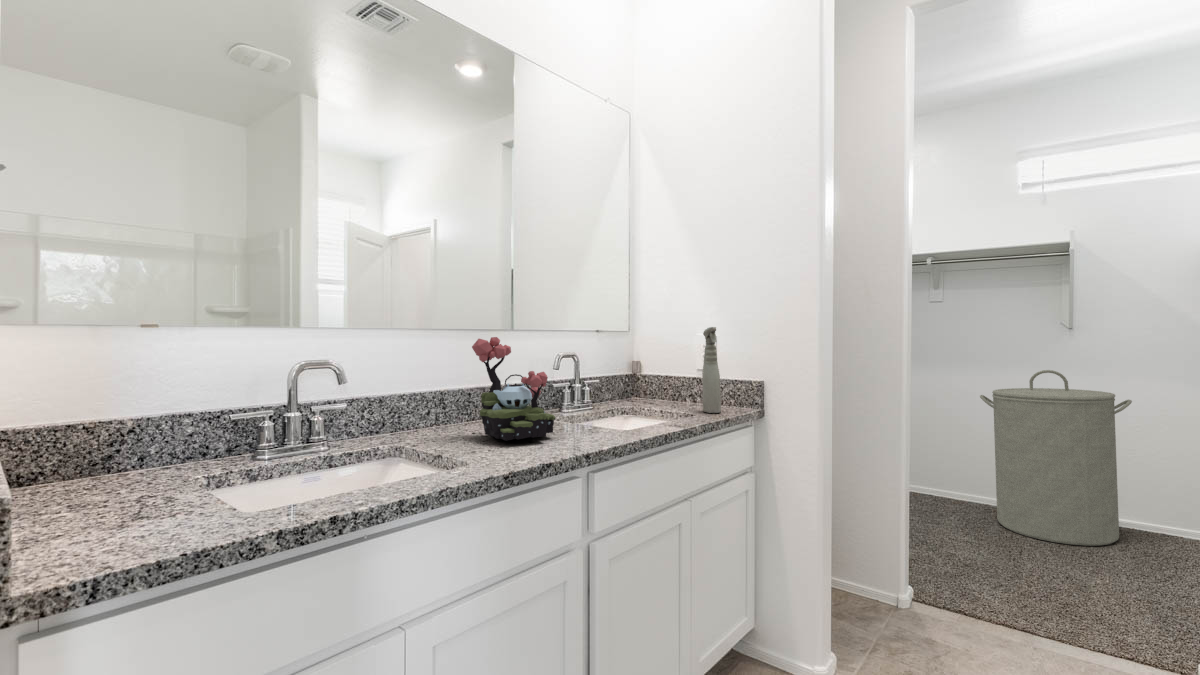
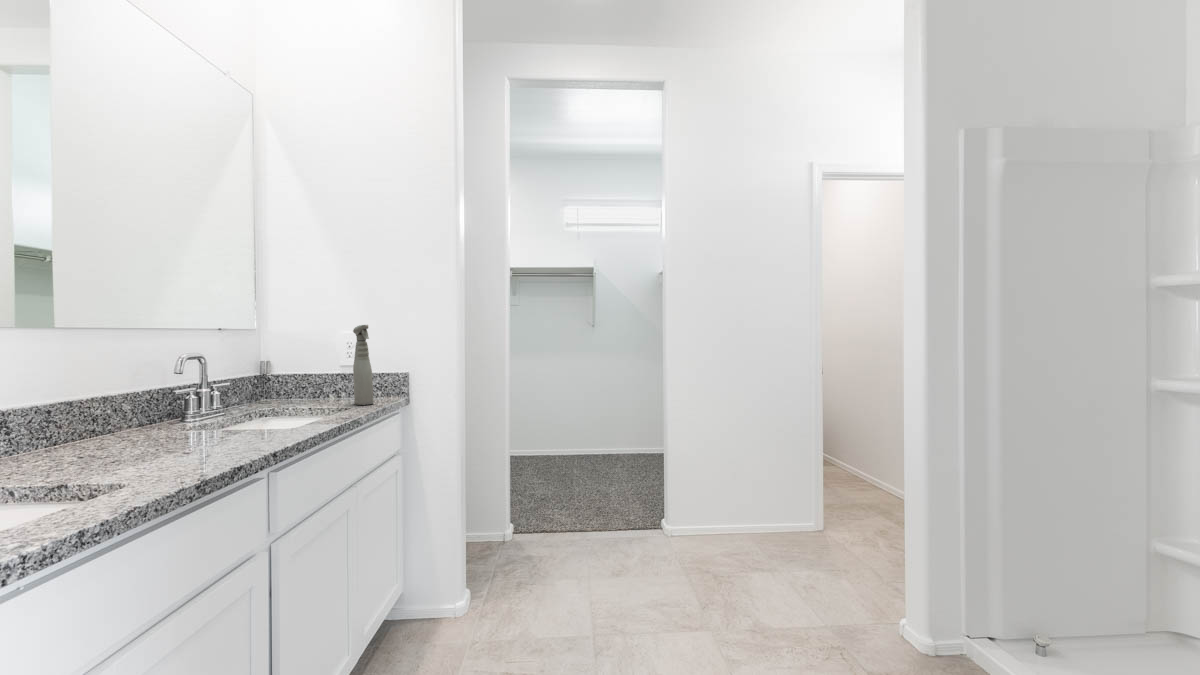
plant: present [472,337,555,441] -> none [80,337,215,455]
laundry hamper: present [980,370,1132,546] -> none [546,355,626,471]

